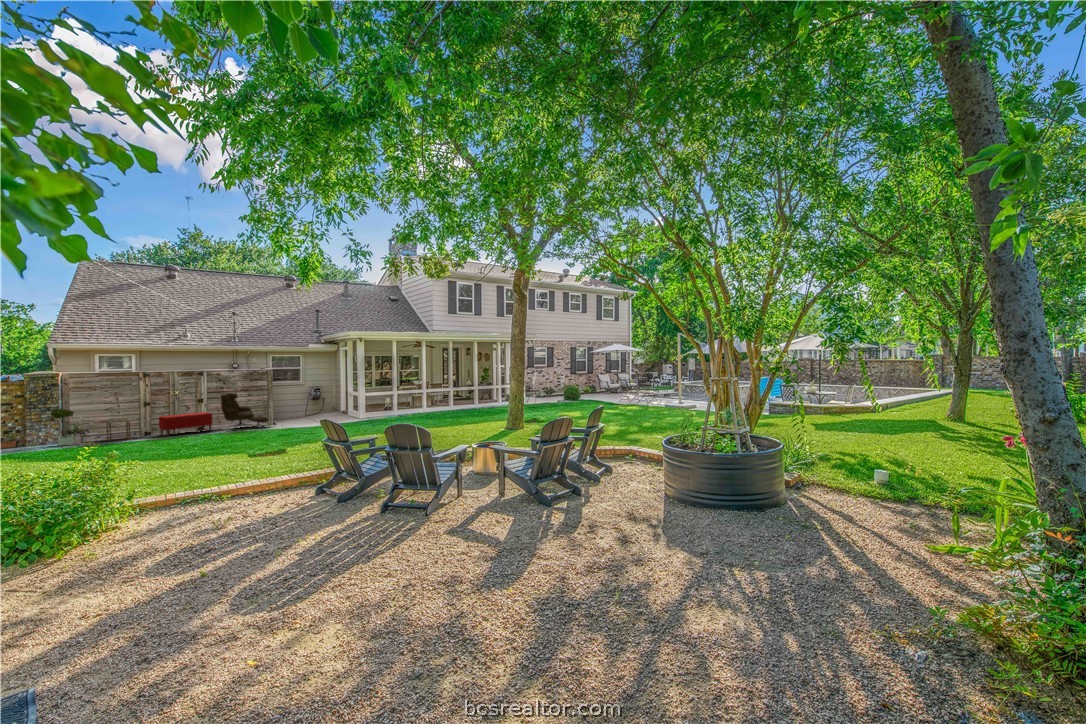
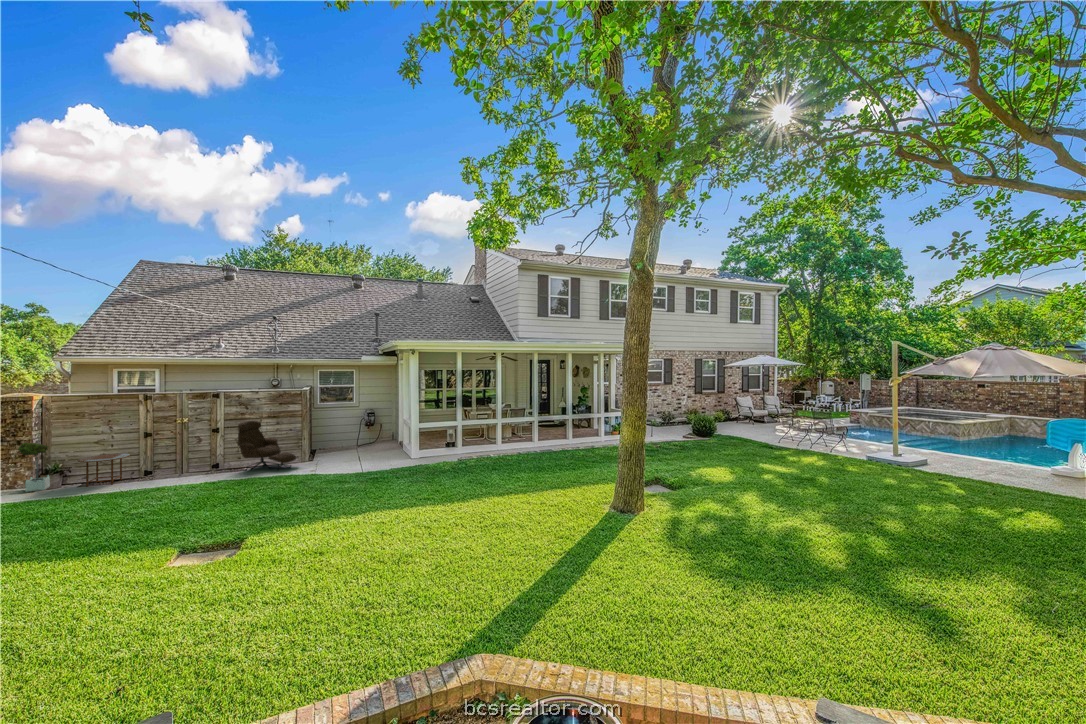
bench: present [159,412,213,436] -> none [159,445,226,480]

